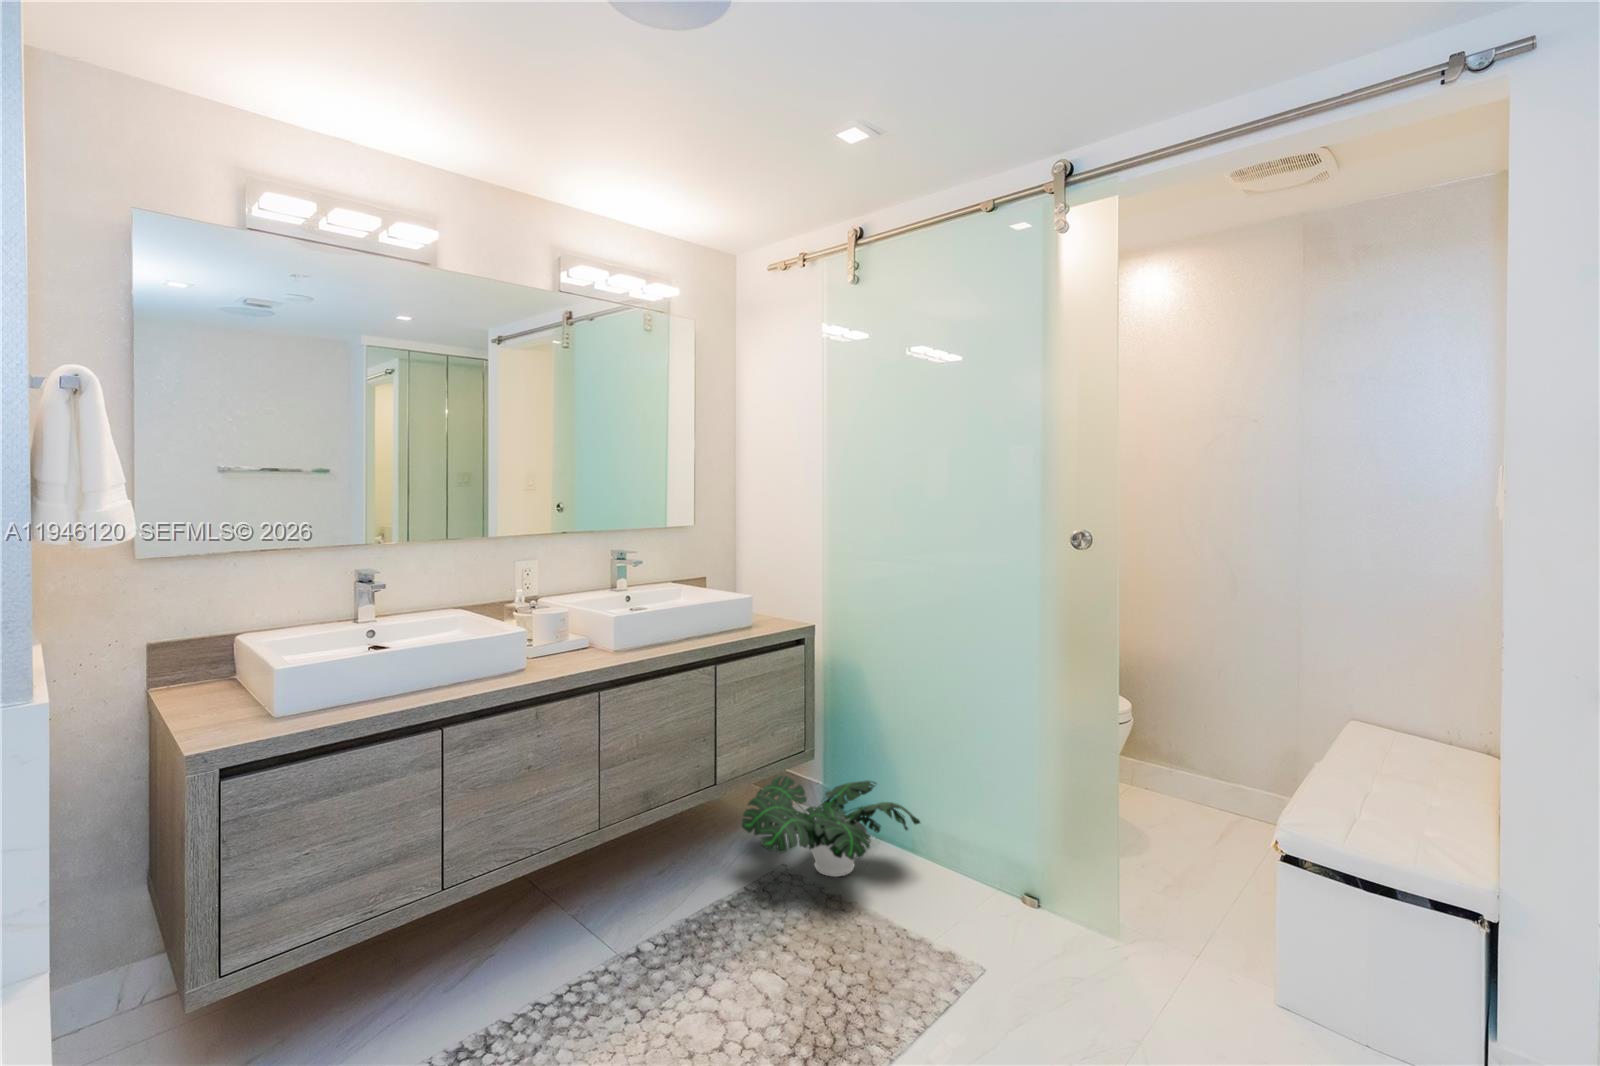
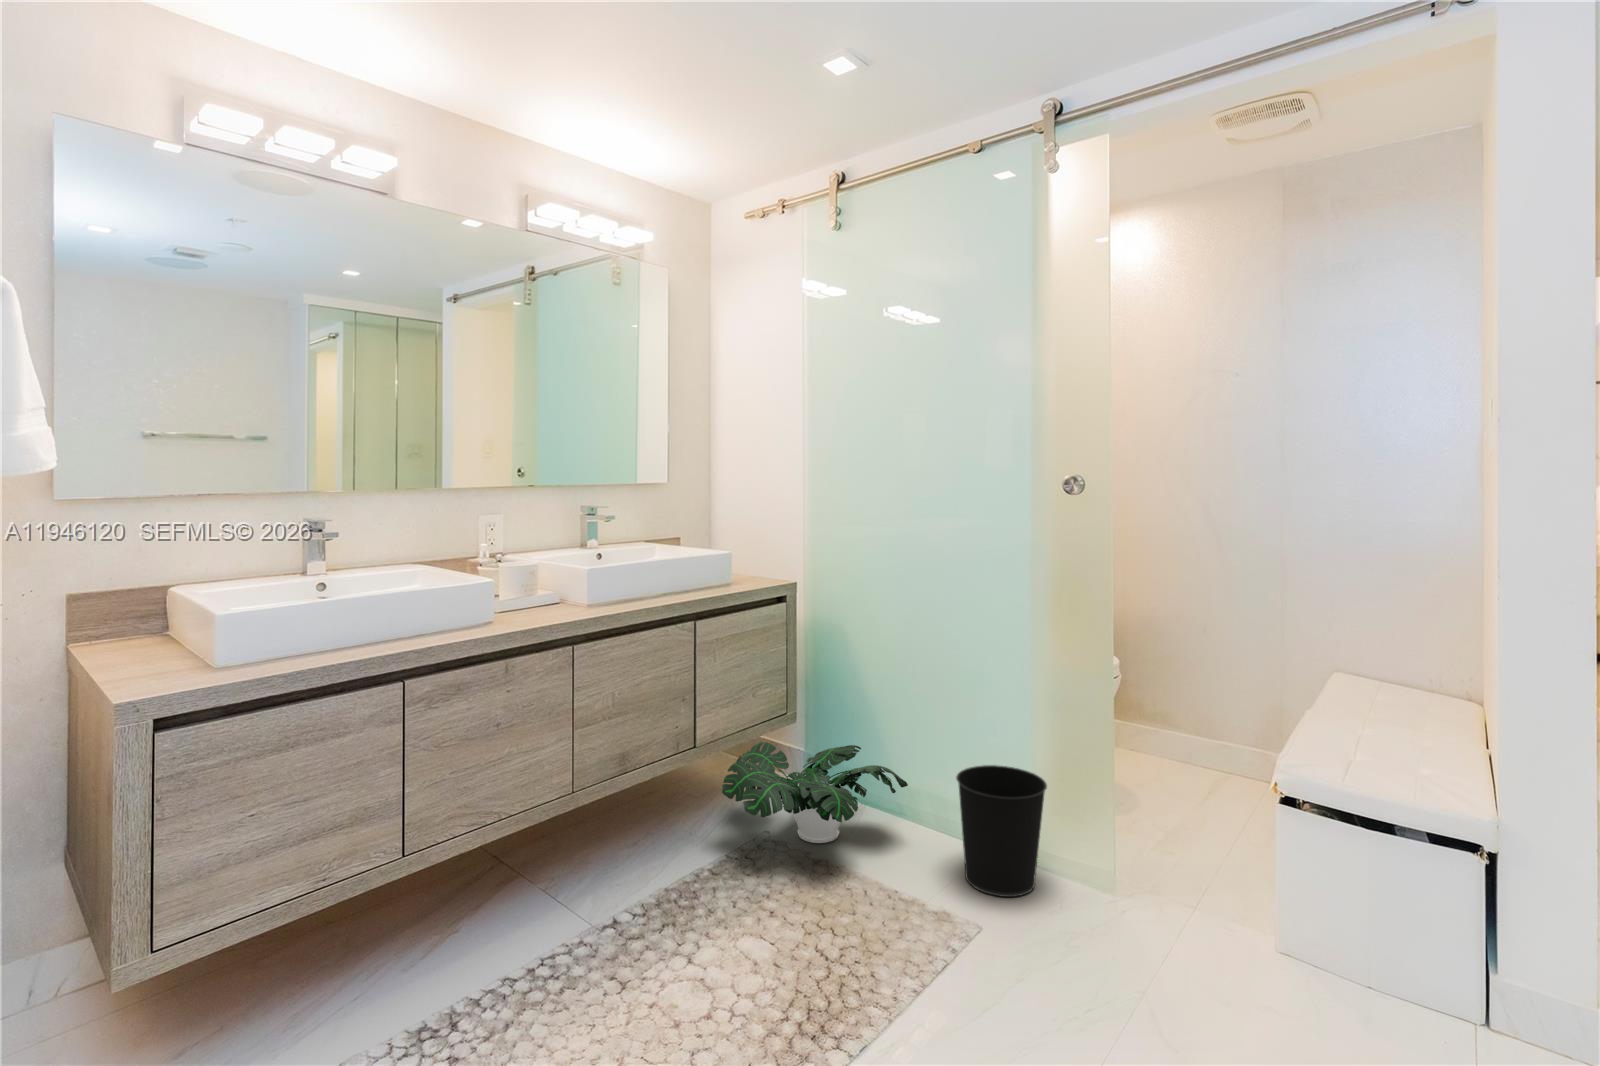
wastebasket: none [966,806,1054,937] -> present [956,765,1047,897]

